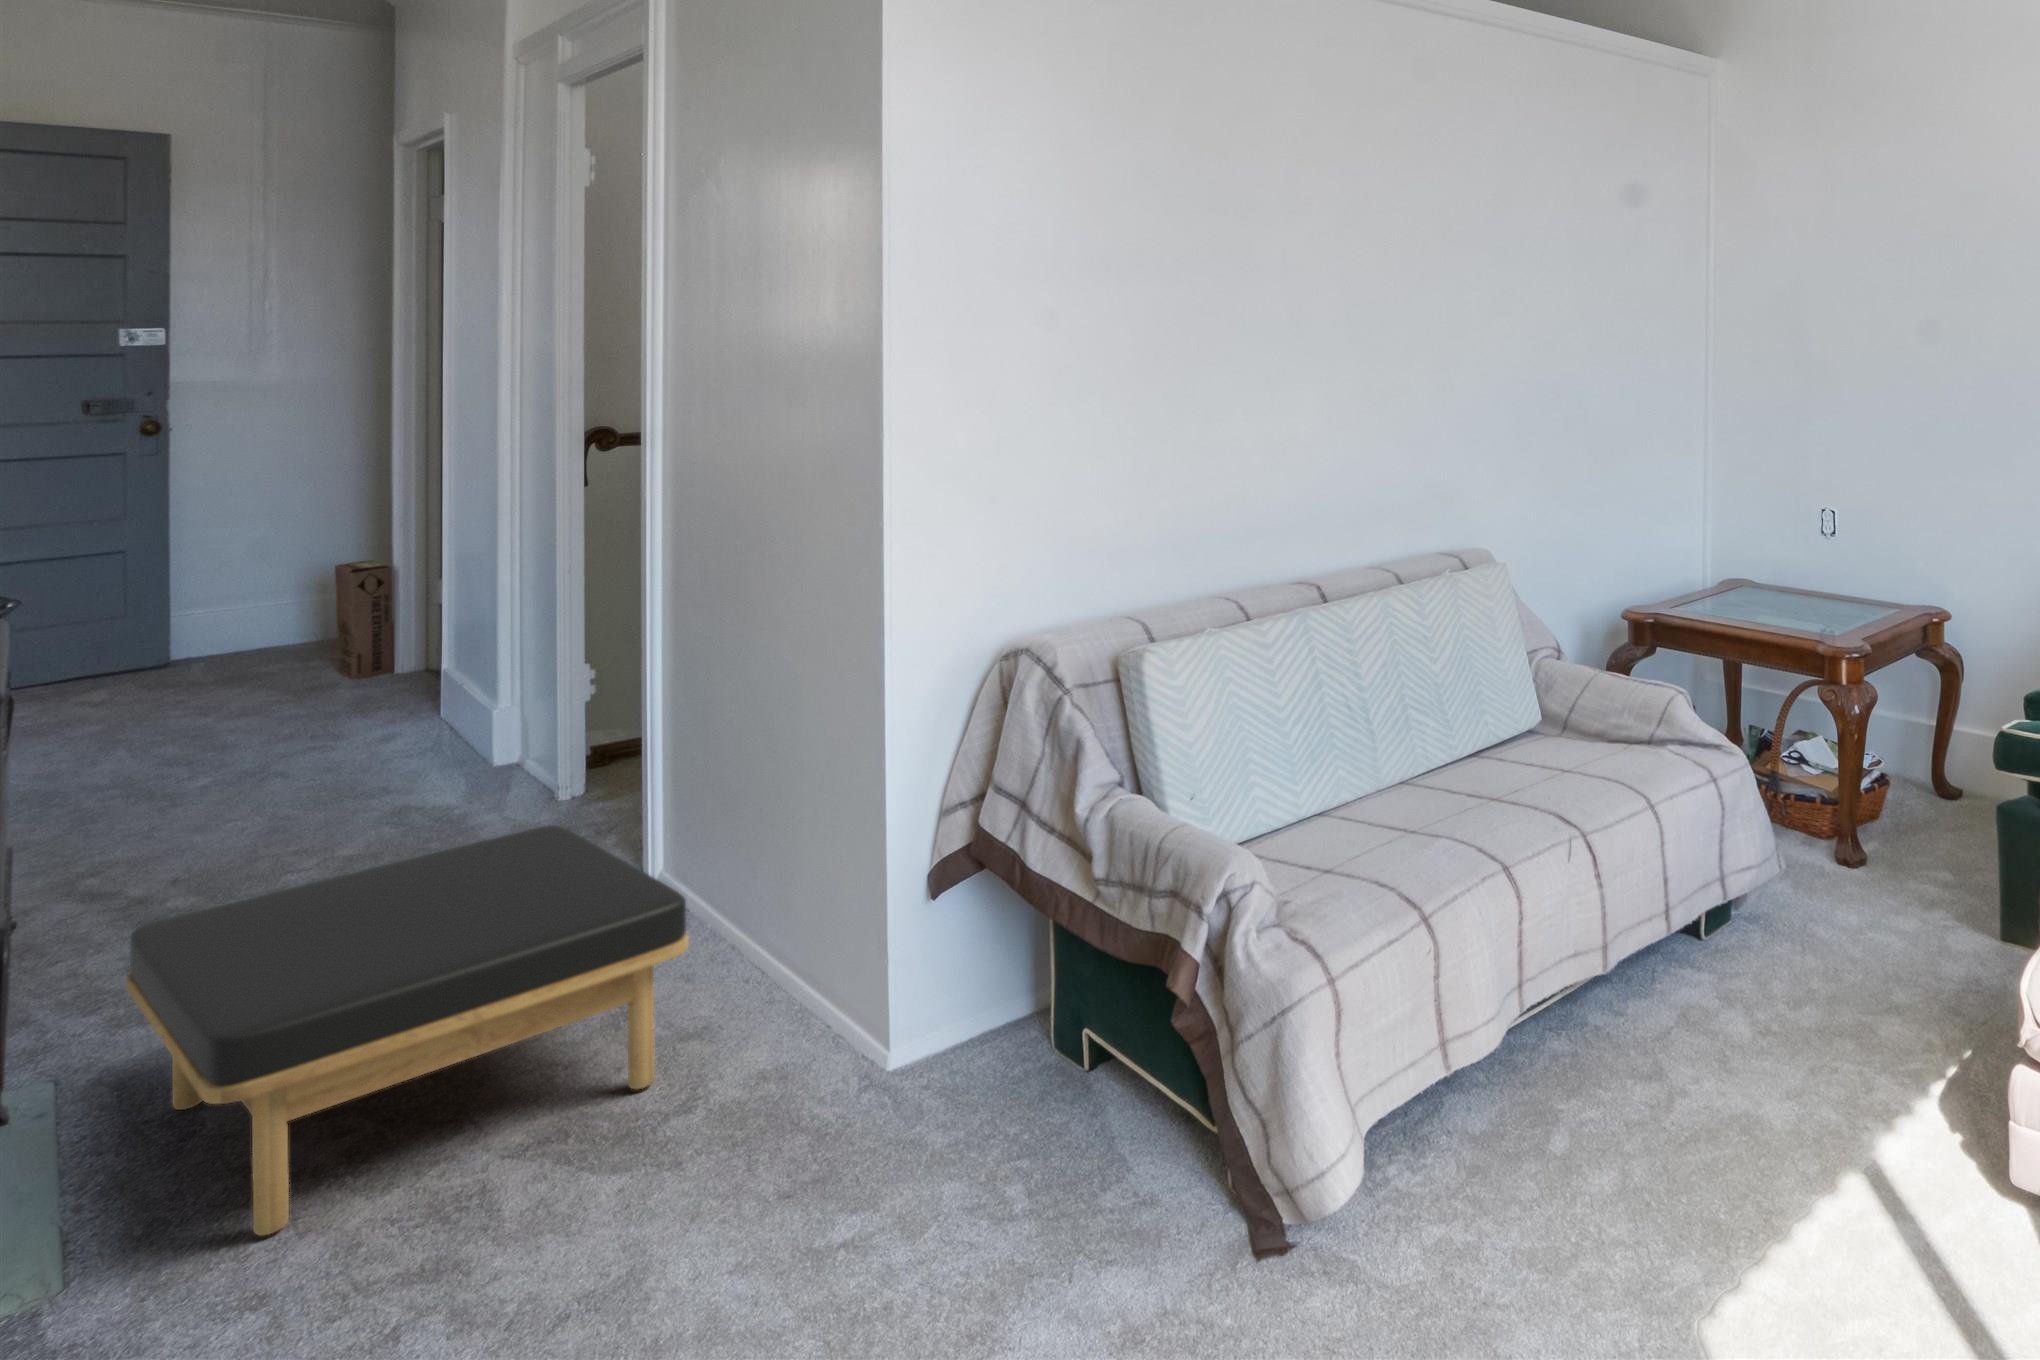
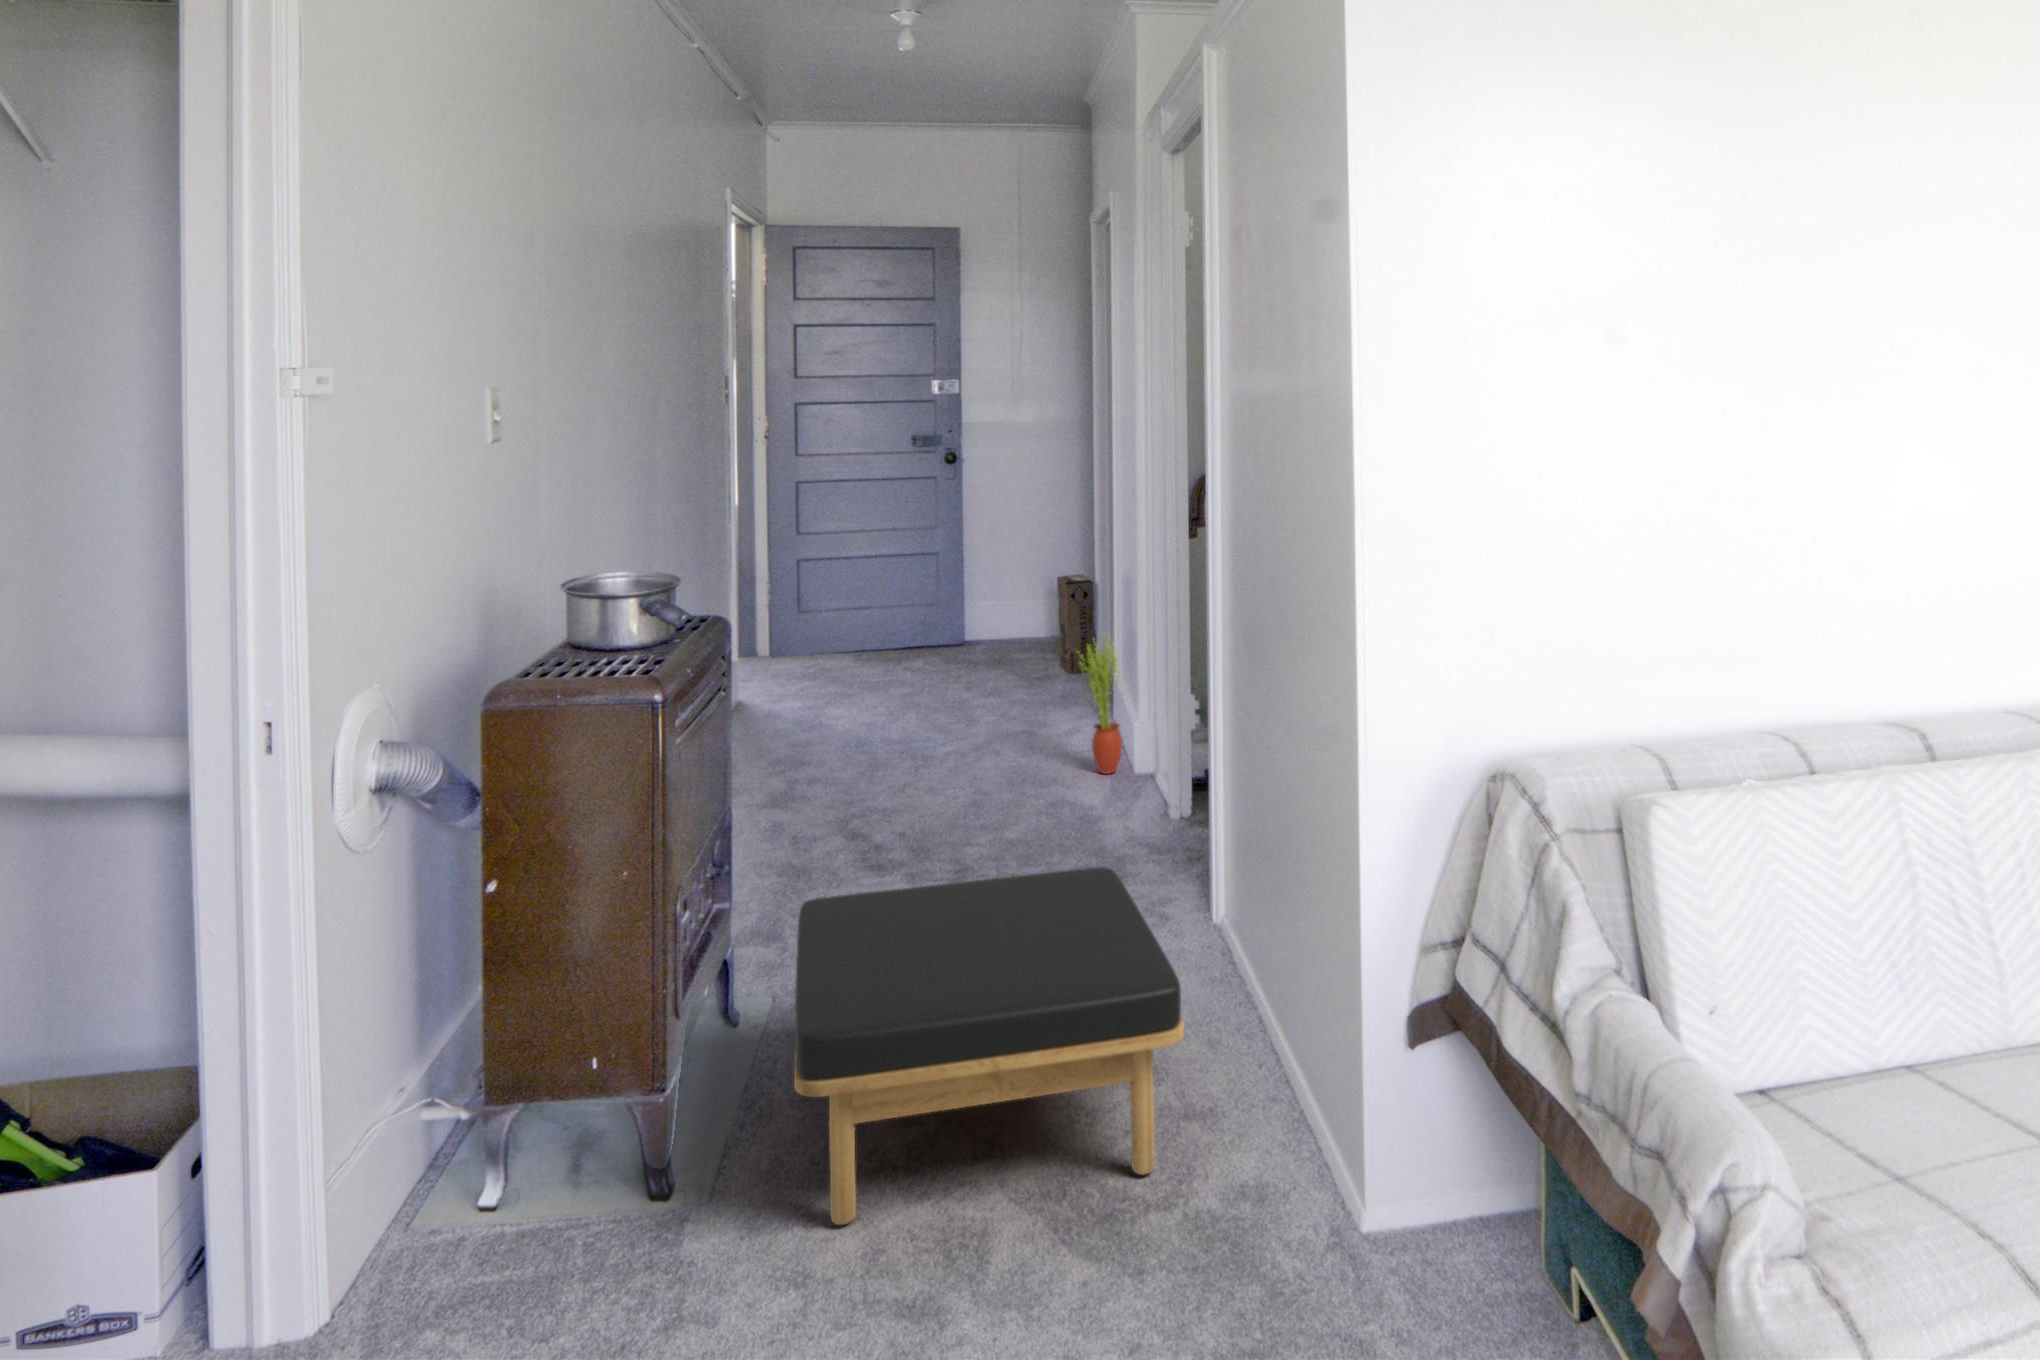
potted plant: none [415,611,480,768] -> present [1077,635,1122,774]

